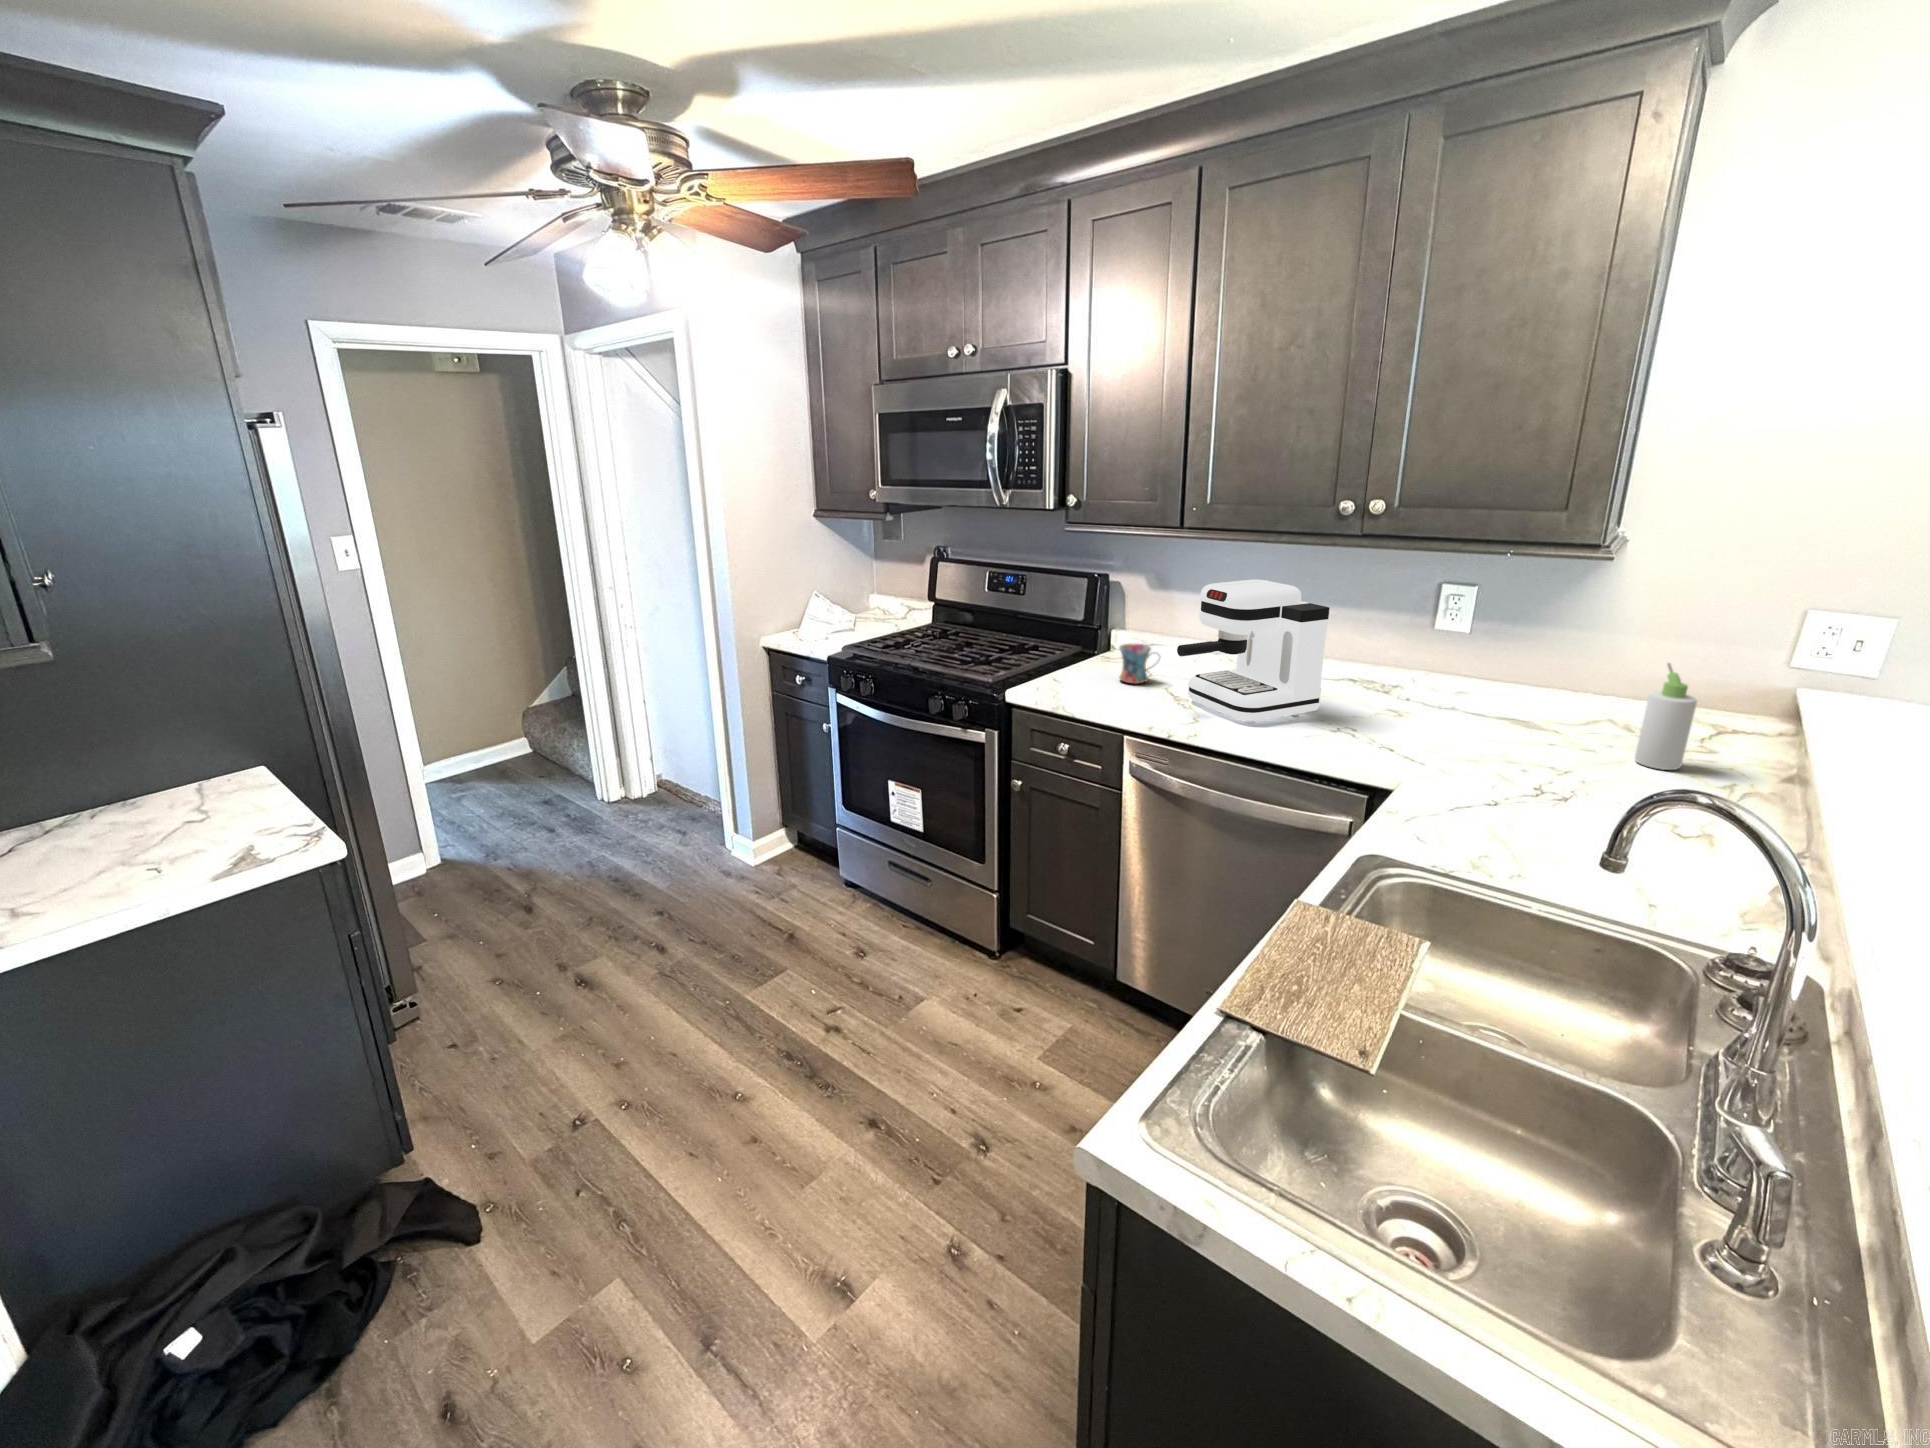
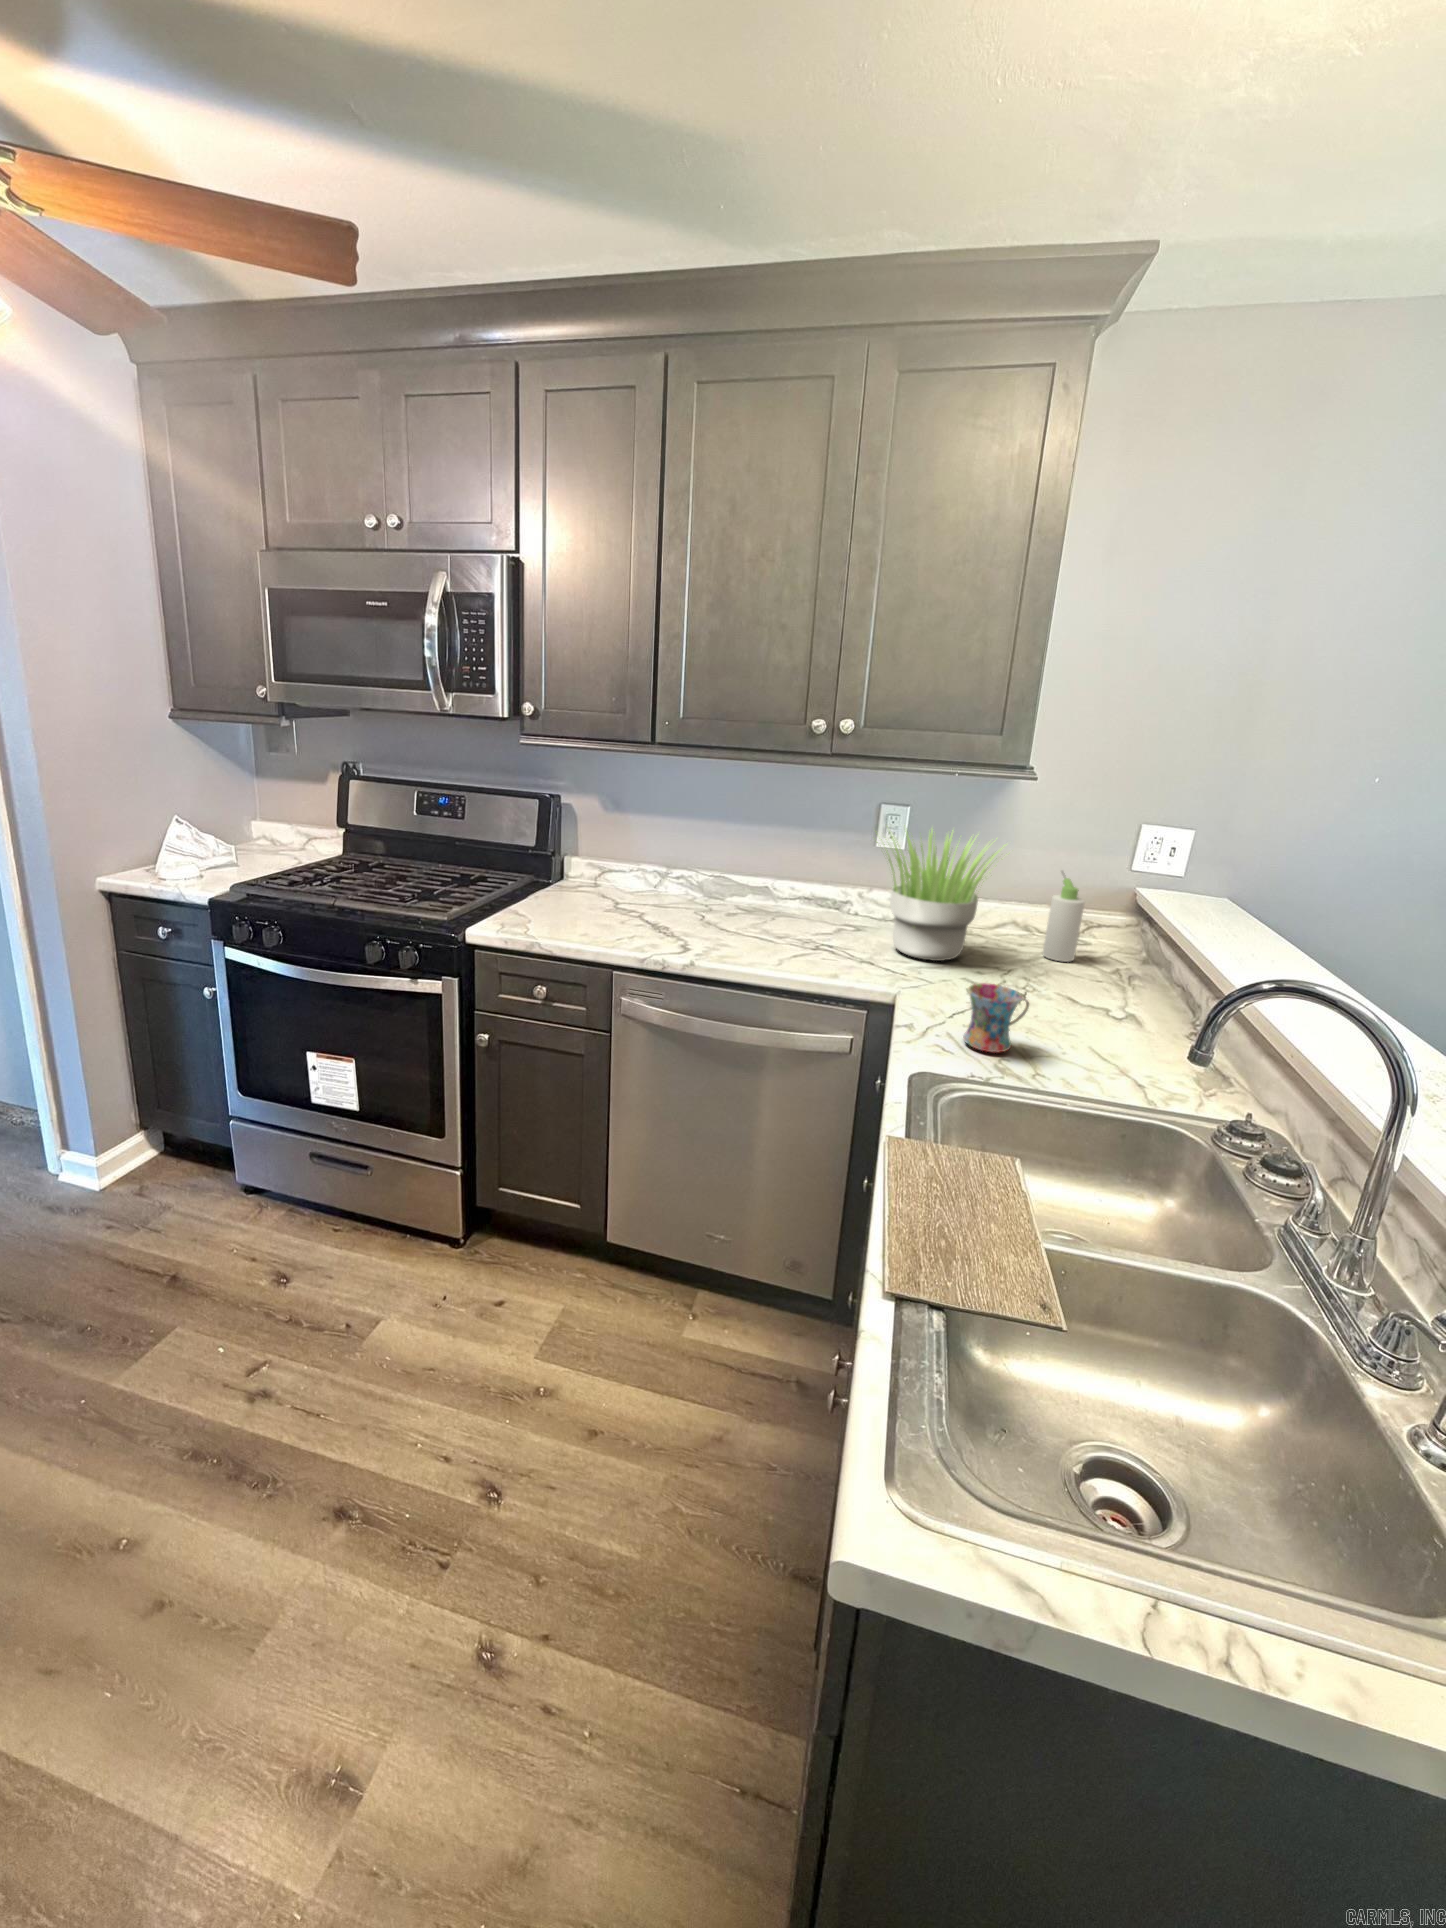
coffee maker: present [1177,580,1330,723] -> none [663,799,803,948]
potted plant: none [1401,605,1587,754] -> present [877,831,1003,961]
mug: present [1119,644,1151,684] -> present [963,983,1029,1053]

